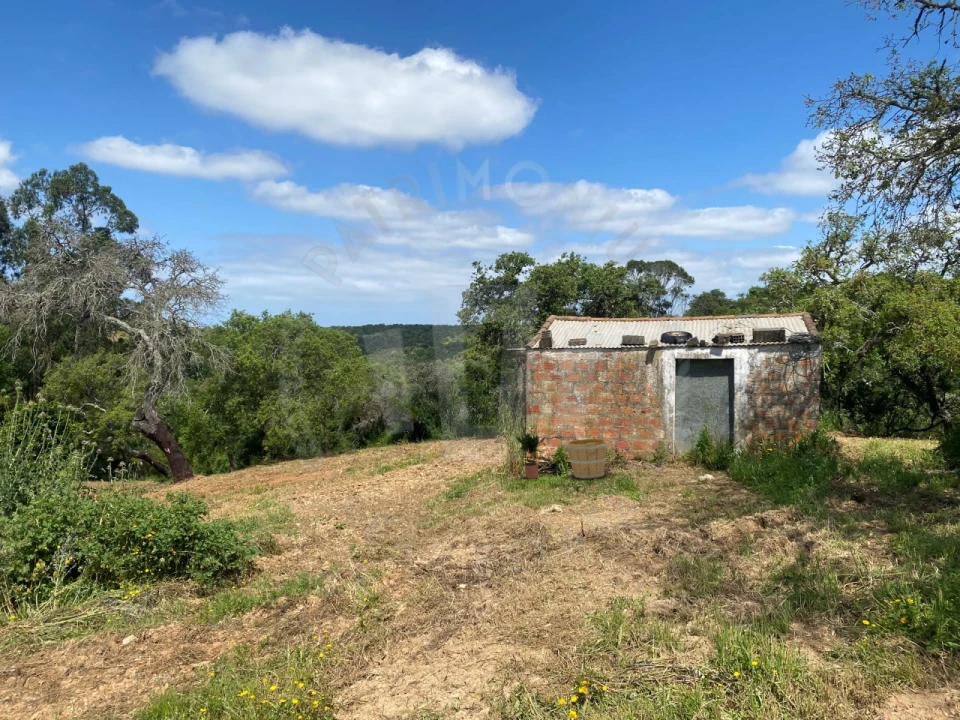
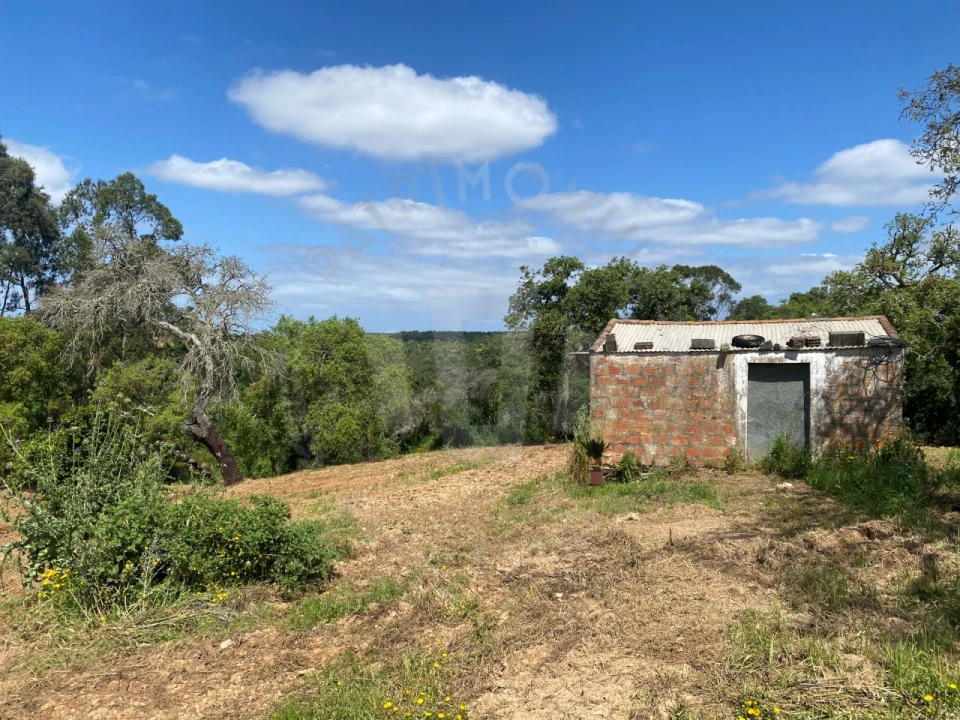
wooden bucket: present [566,438,608,479] -> none [632,444,677,486]

